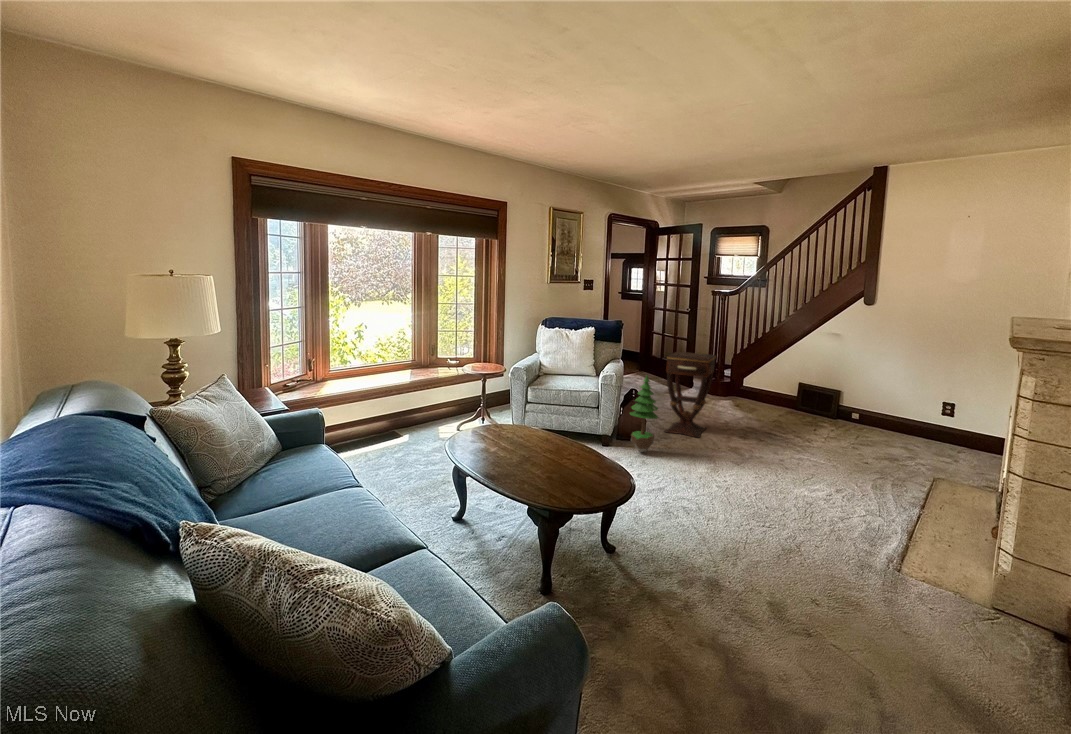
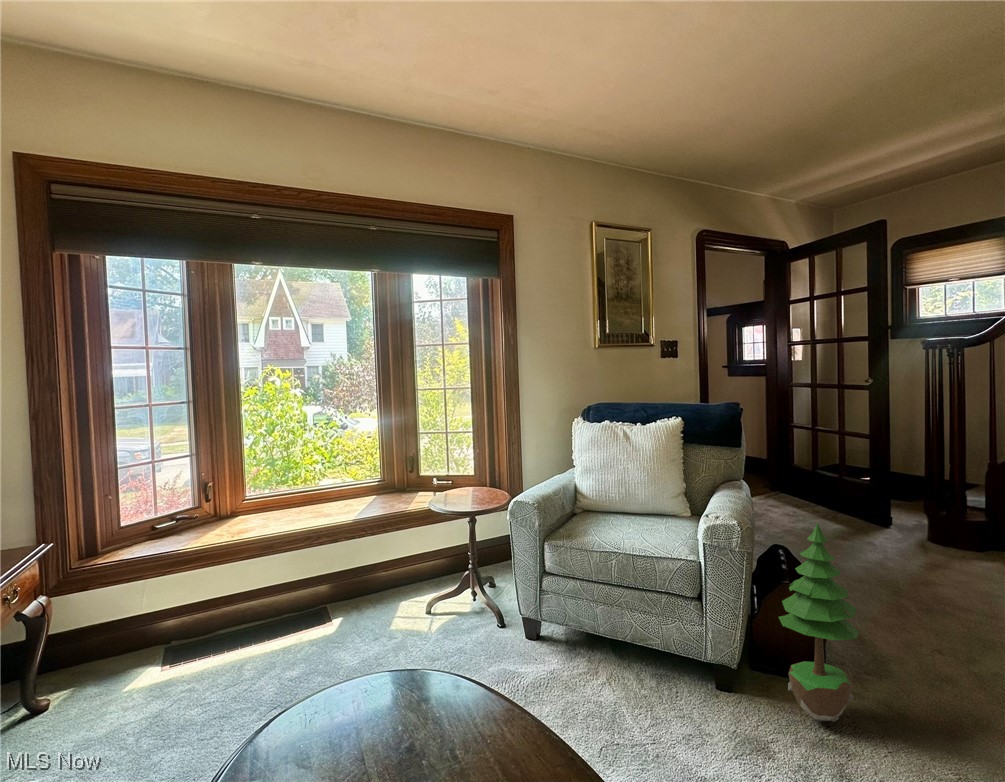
side table: present [665,352,716,437] -> none [850,461,968,667]

